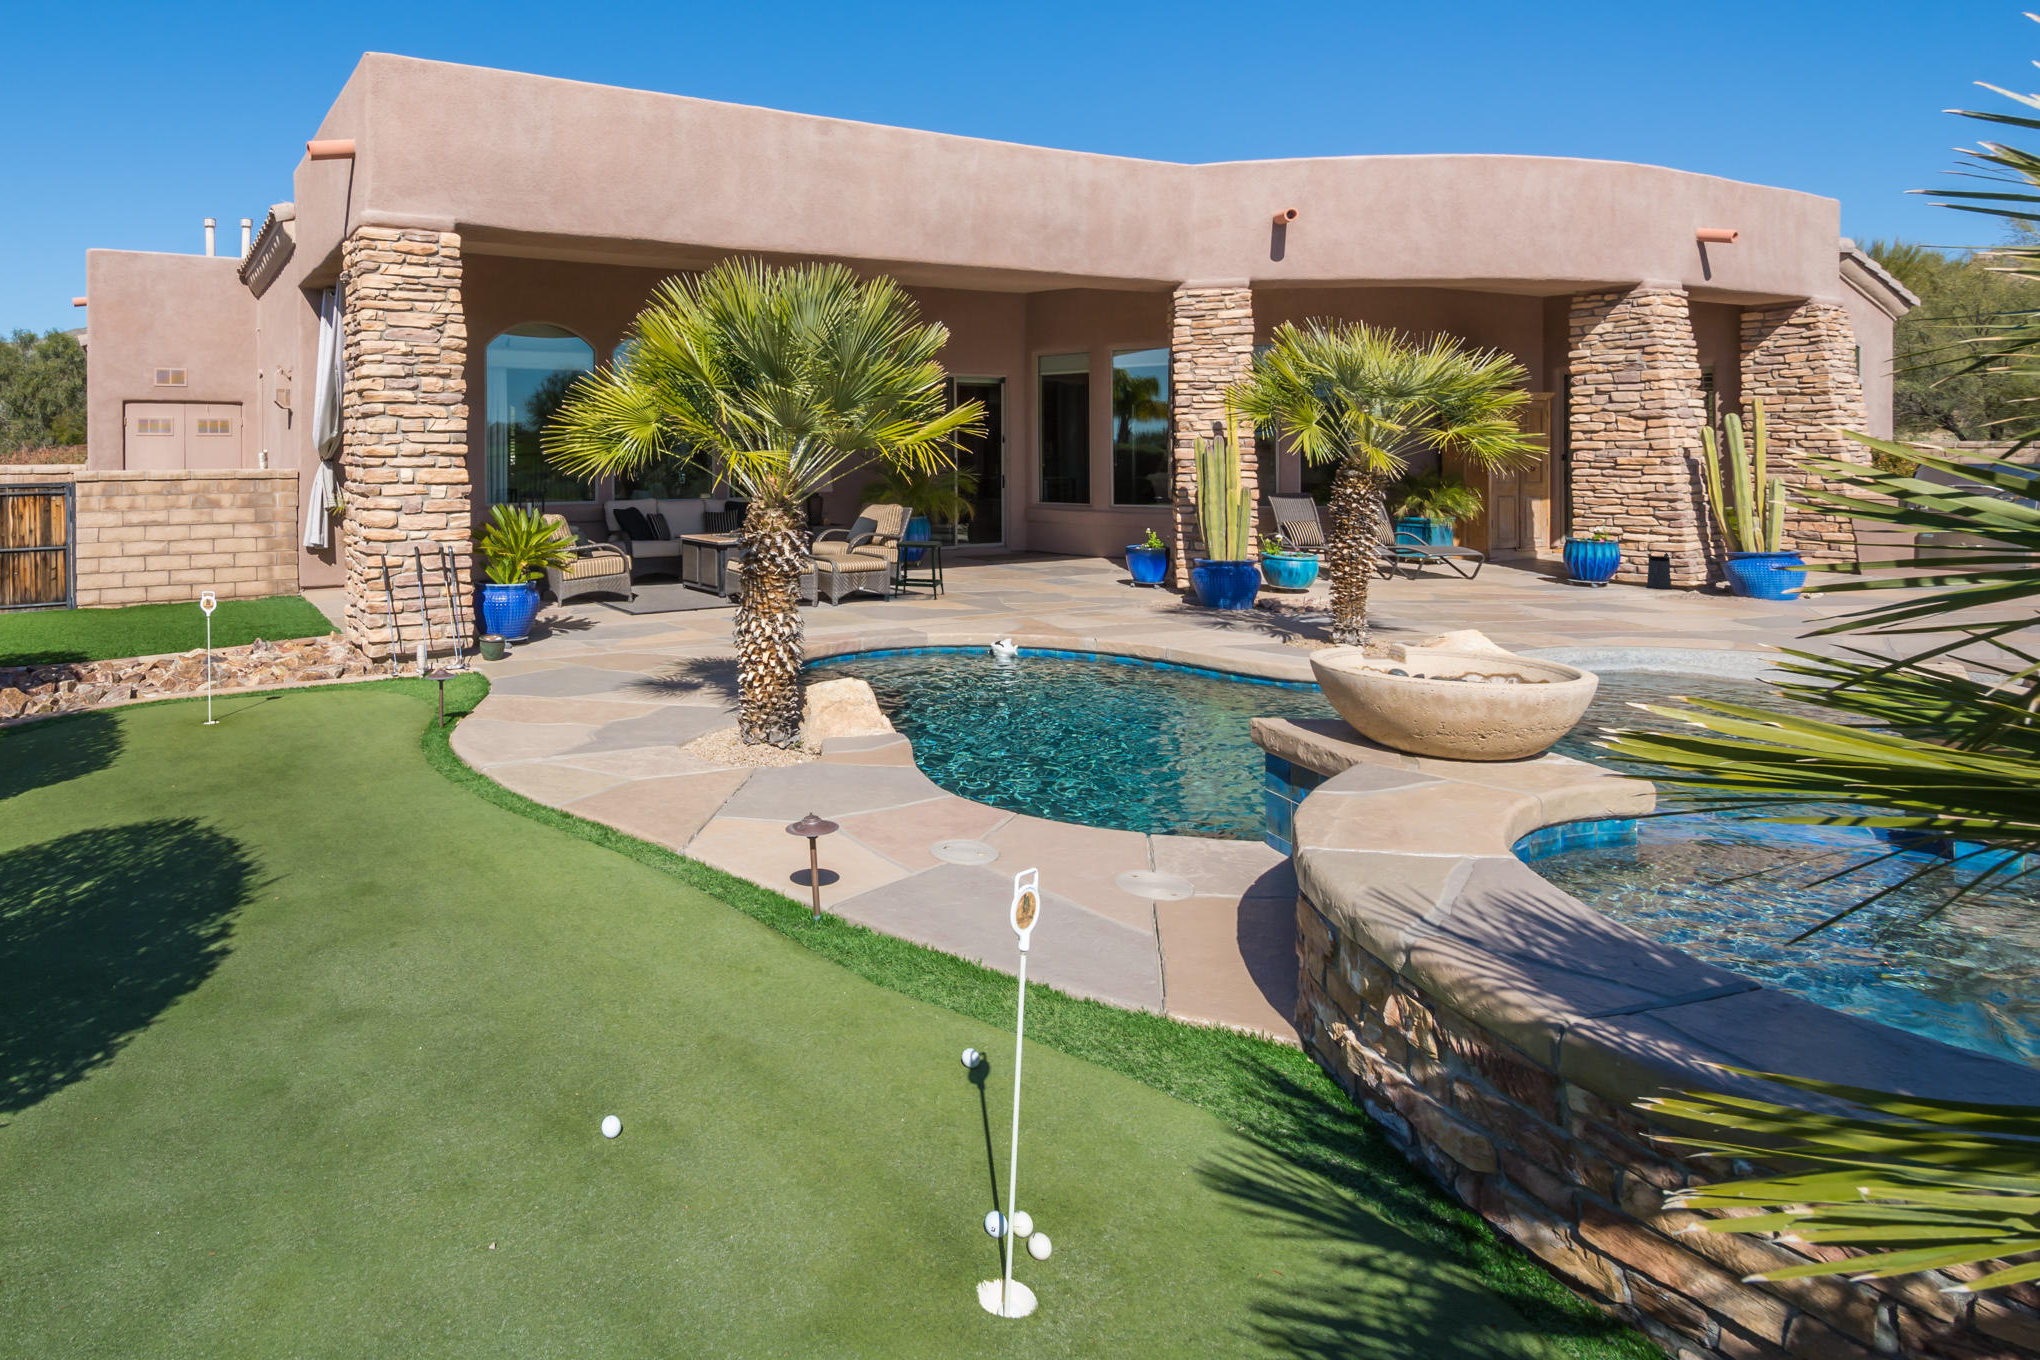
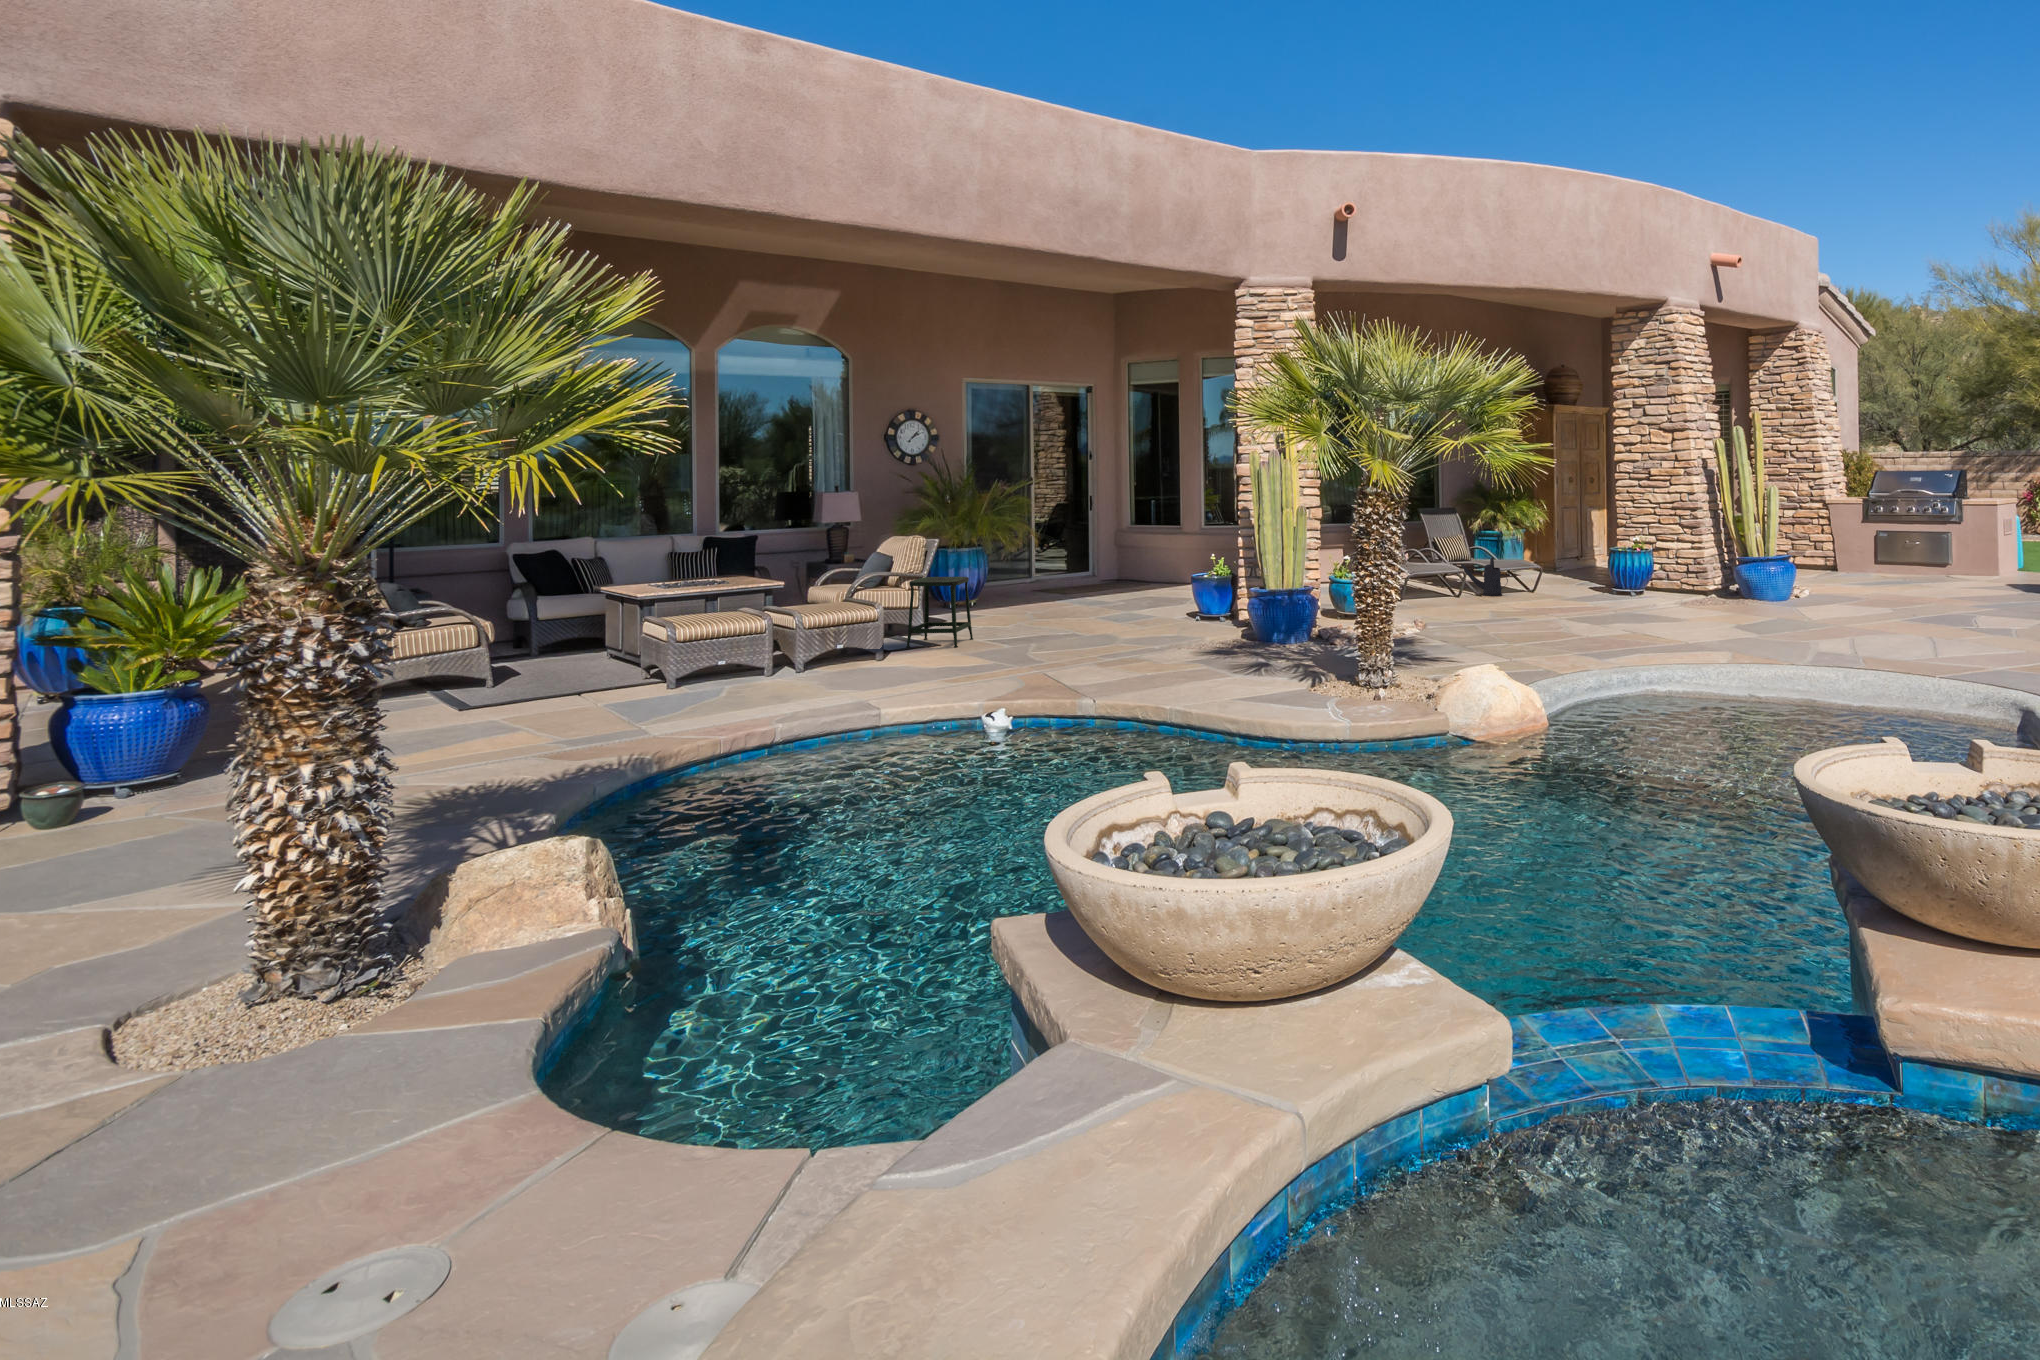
watering can: present [1646,550,1672,590] -> present [1461,558,1508,596]

